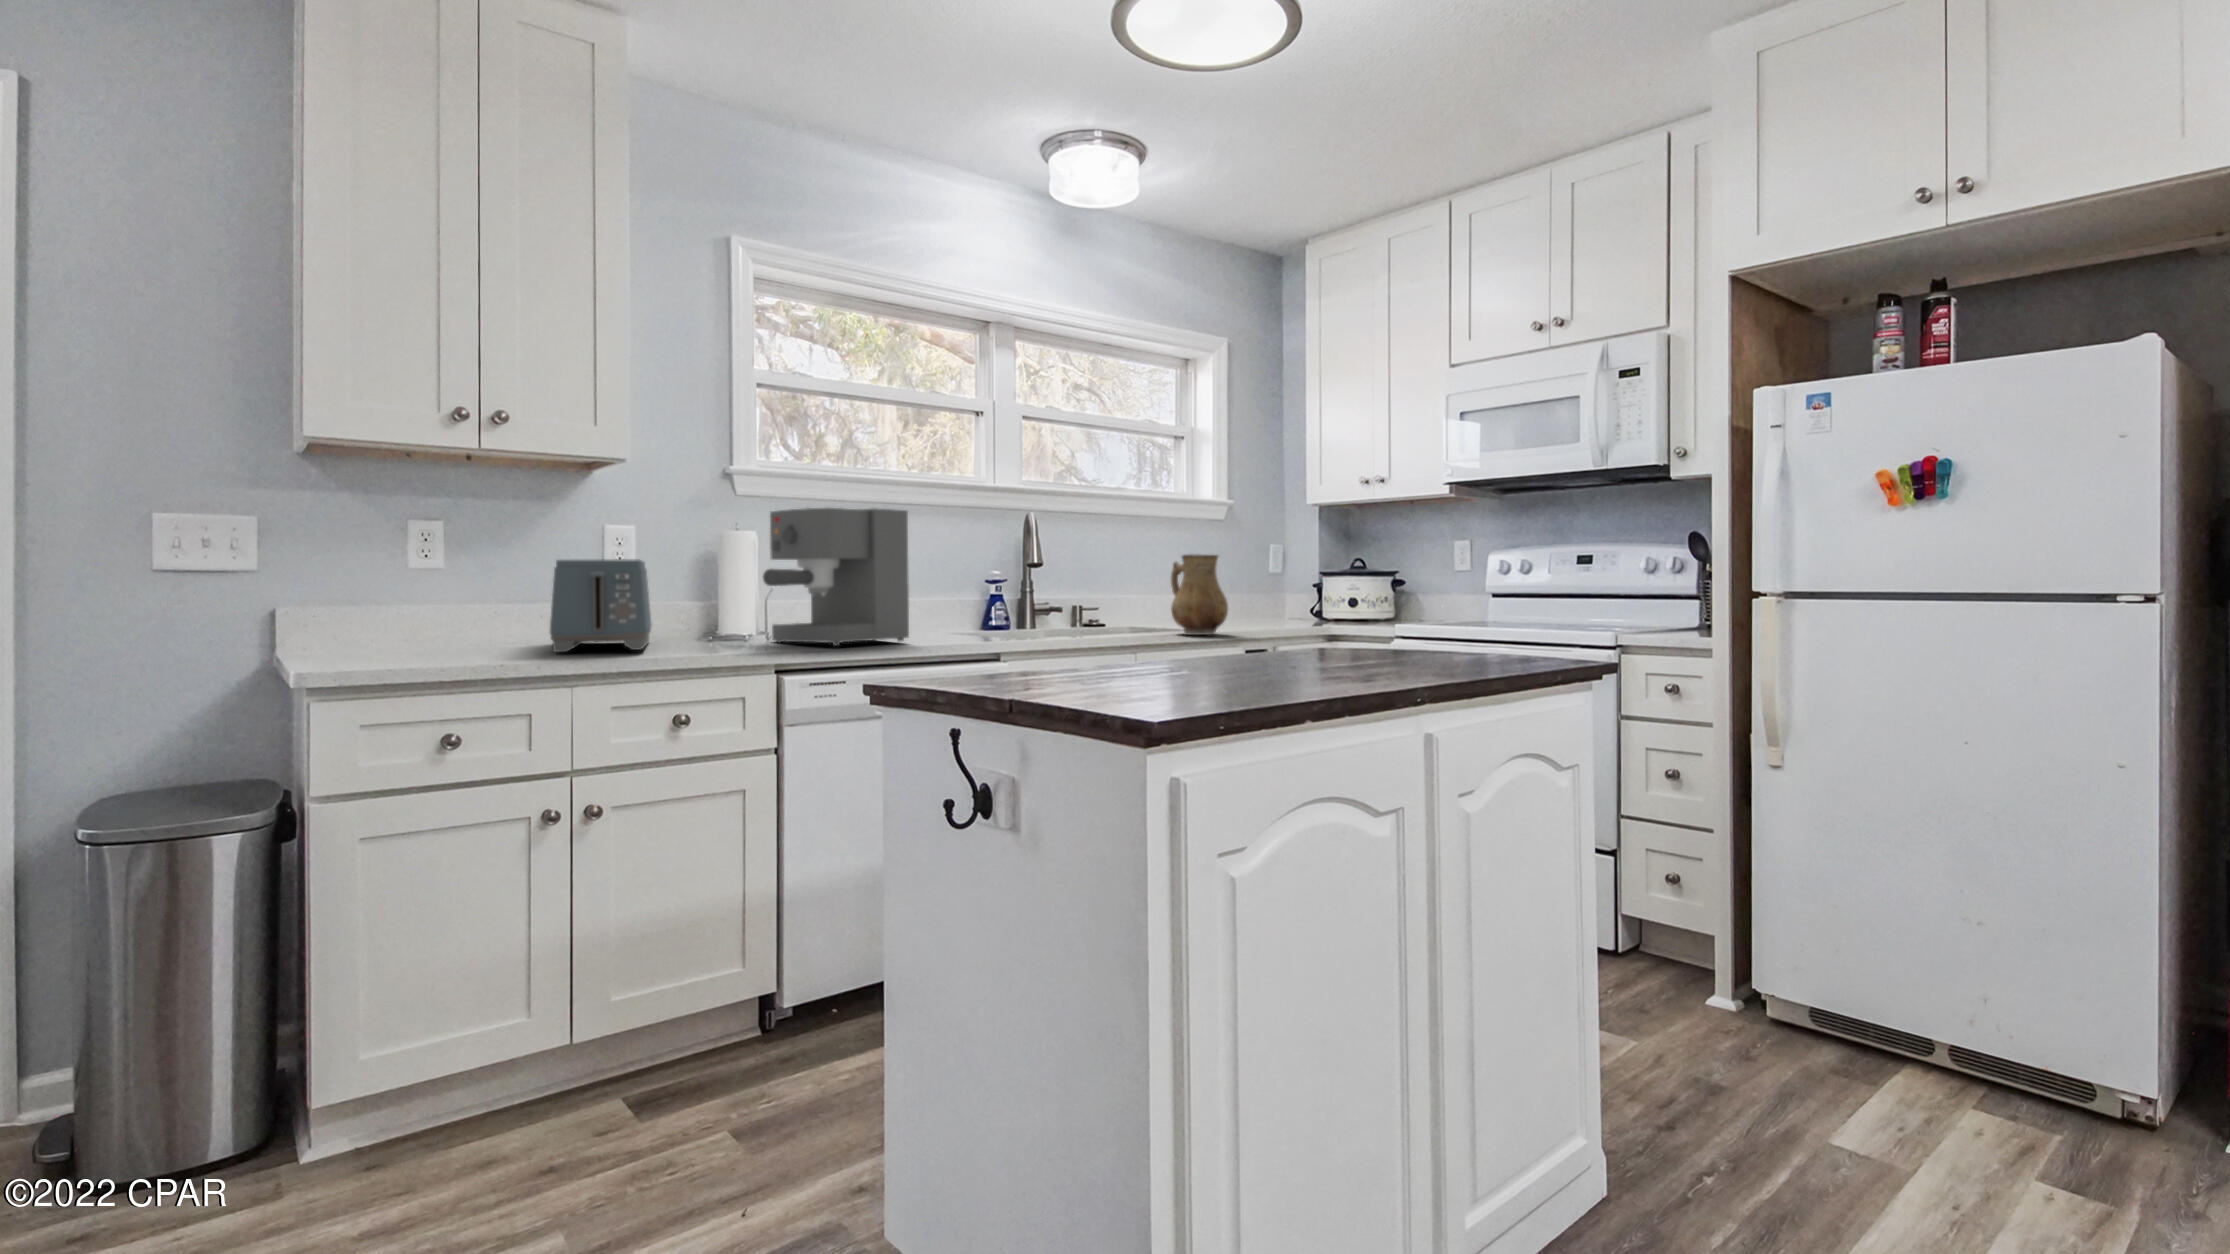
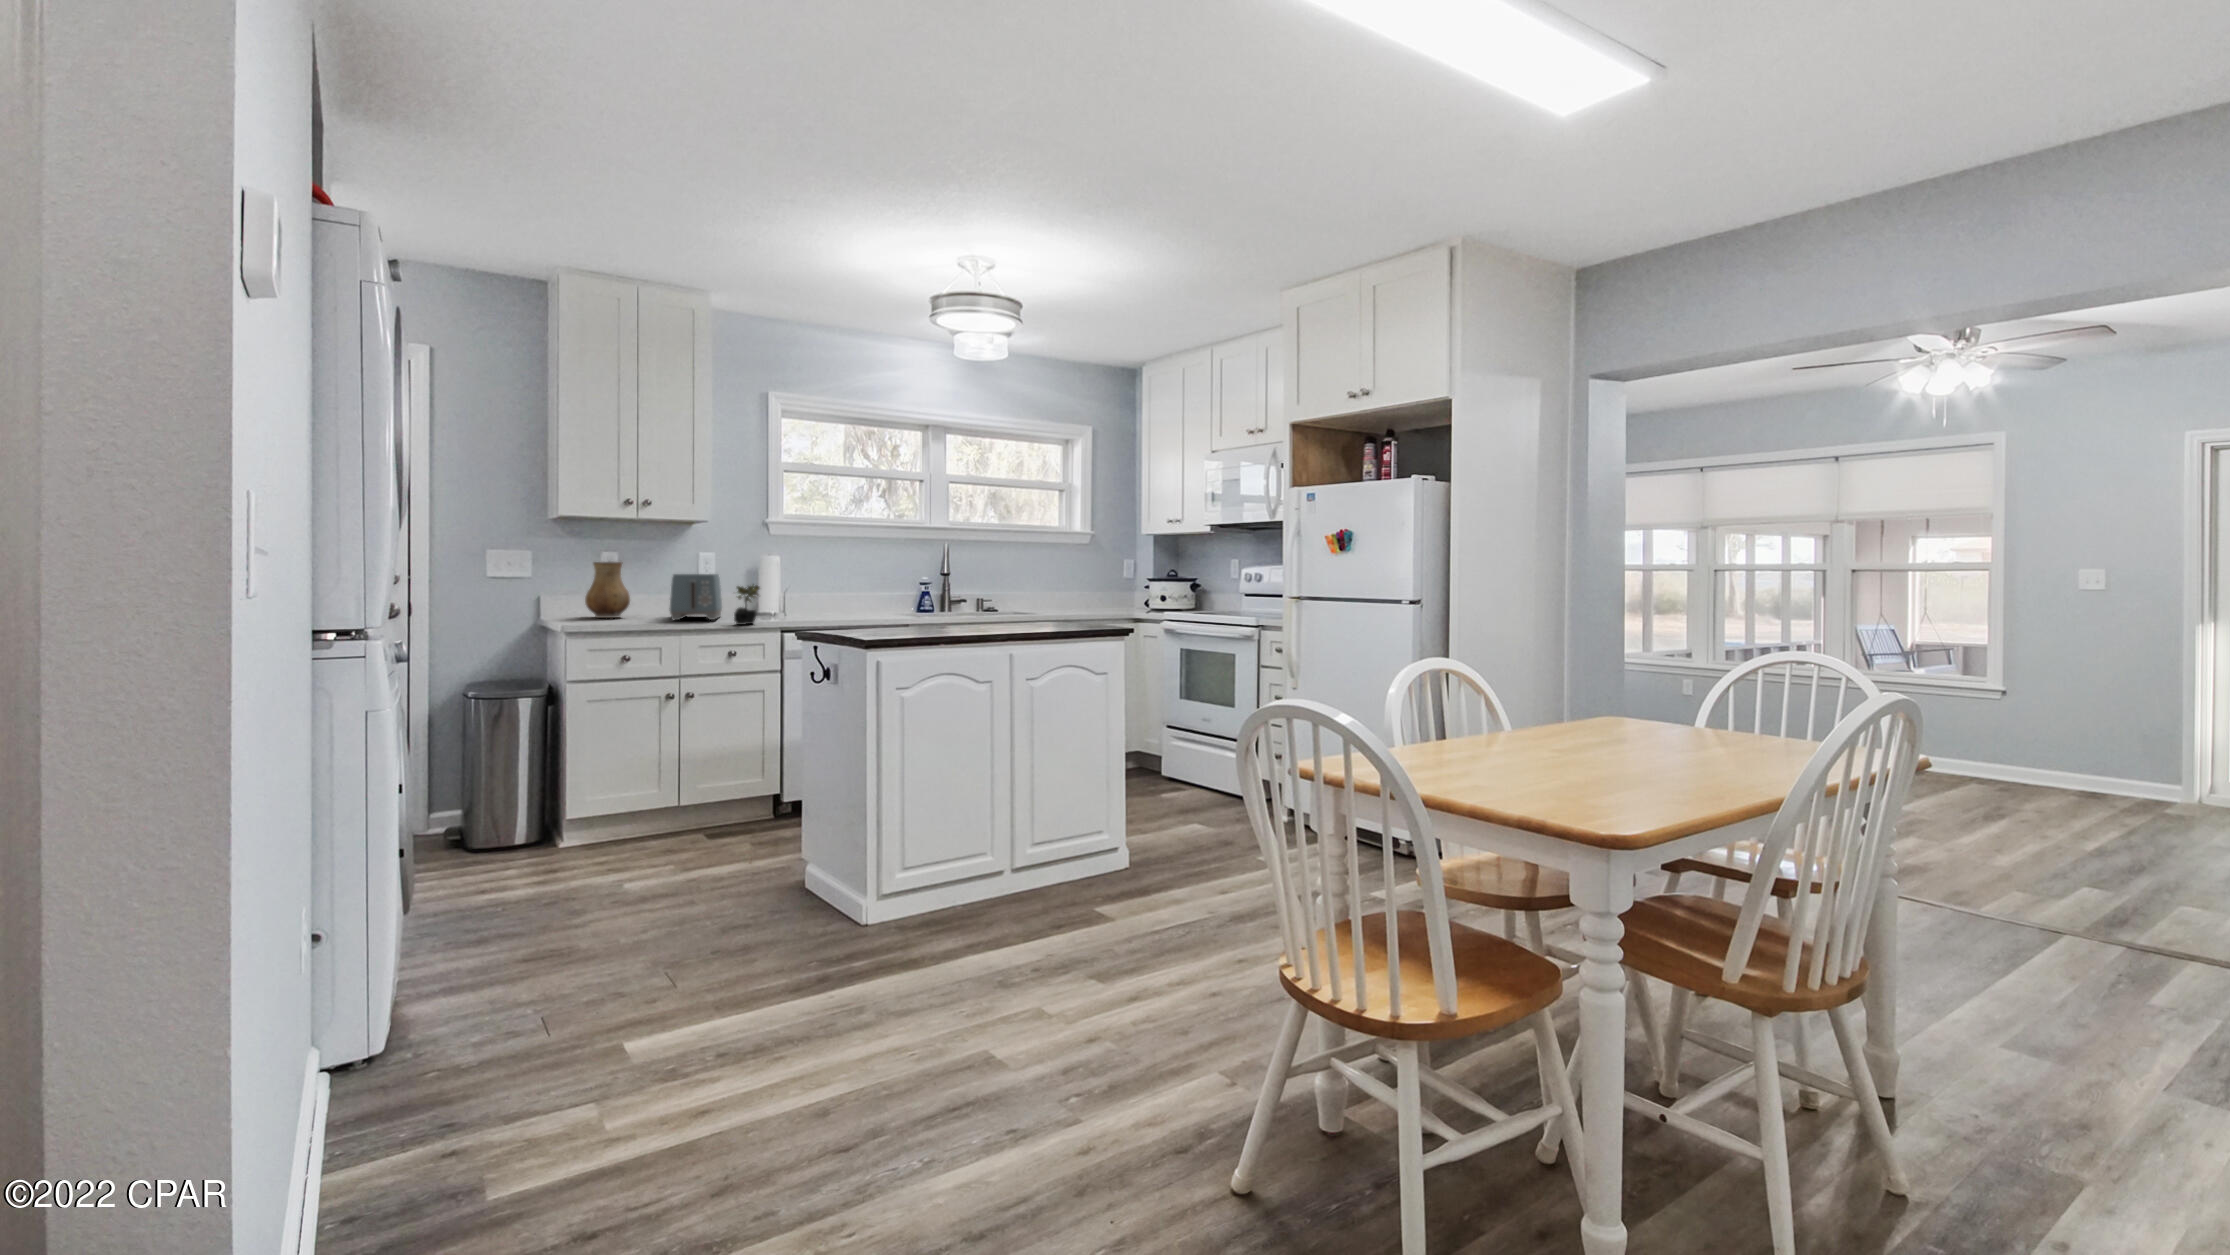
coffee maker: present [763,508,909,646] -> none [777,546,860,619]
ceramic pitcher: present [1171,554,1228,635] -> present [585,562,630,618]
succulent plant: none [679,577,737,660] -> present [734,585,760,625]

